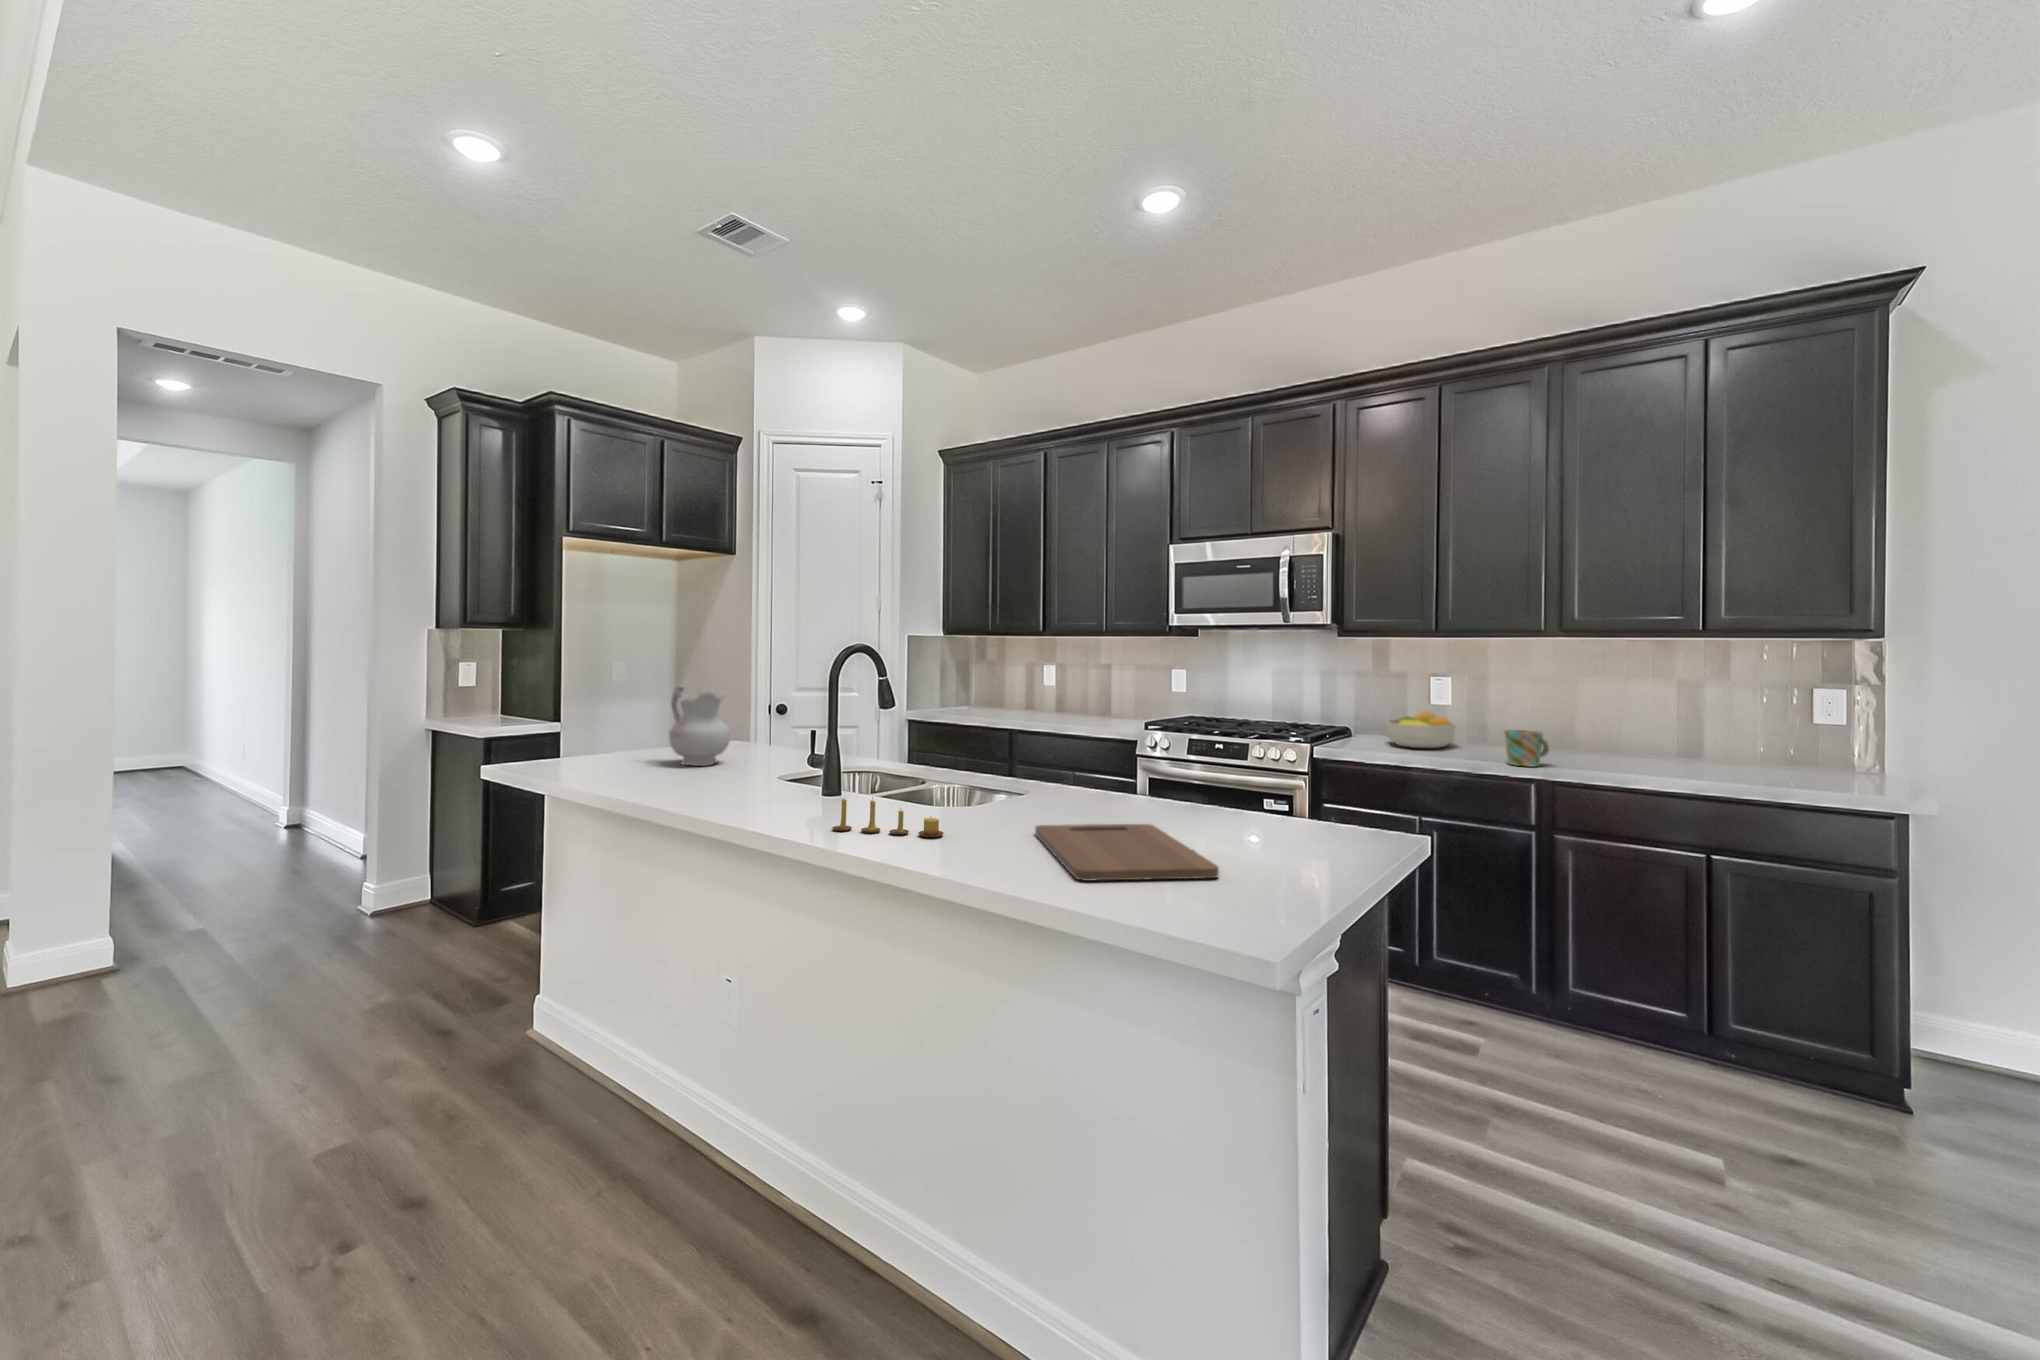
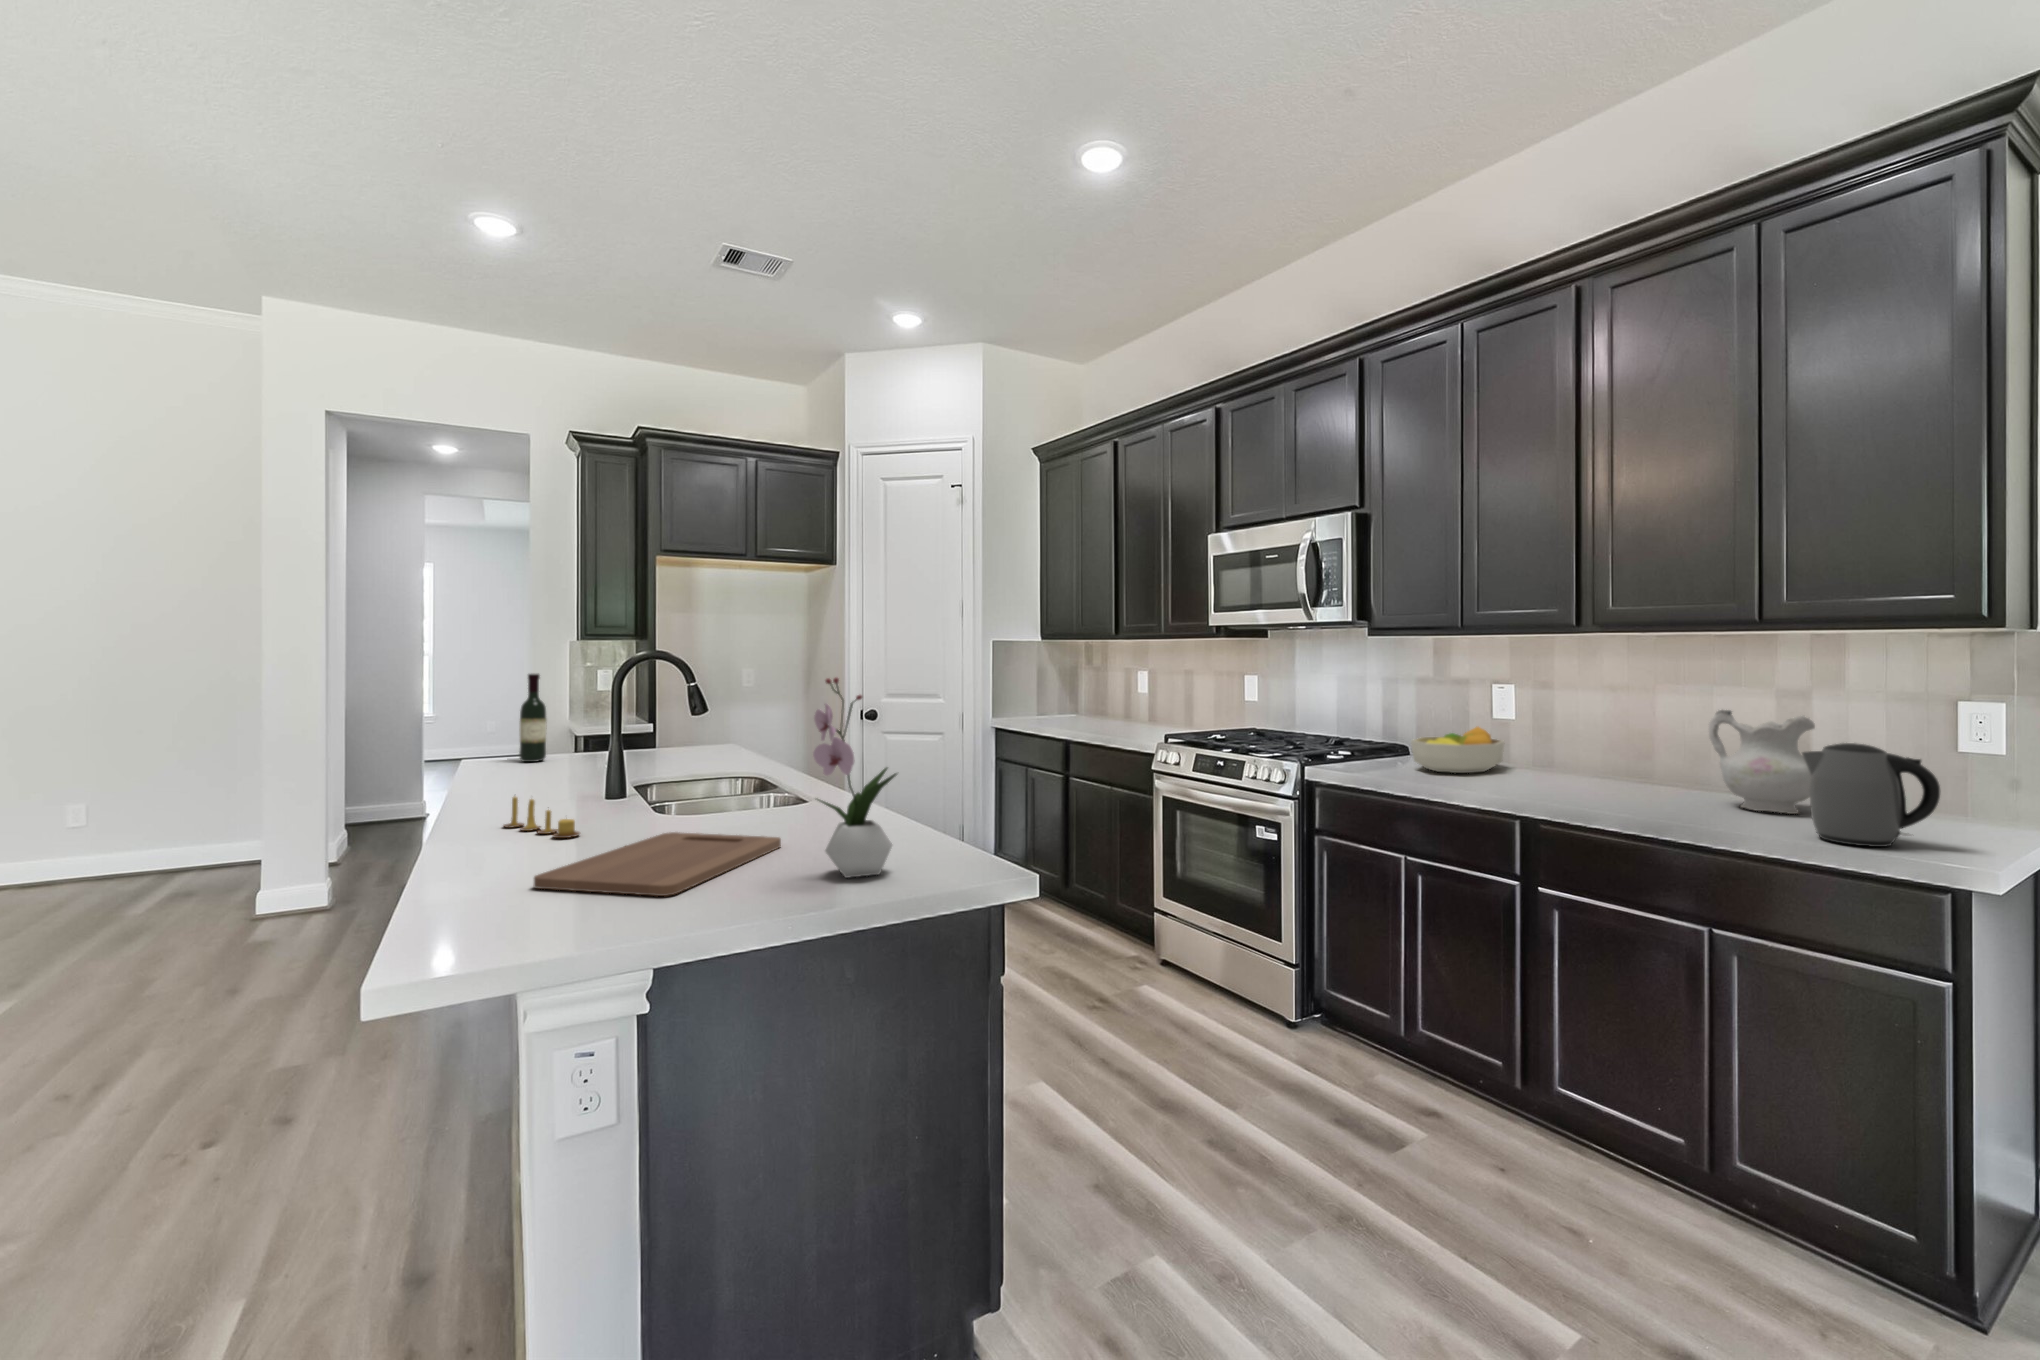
wine bottle: none [588,671,615,766] -> present [519,674,547,762]
flower arrangement: none [1255,677,1329,853] -> present [813,678,897,878]
ceramic pitcher: present [669,687,731,766] -> present [1709,710,1815,814]
kettle: none [1752,718,1846,789] -> present [1802,743,1940,847]
mug: present [1505,730,1549,767] -> none [1505,752,1565,800]

